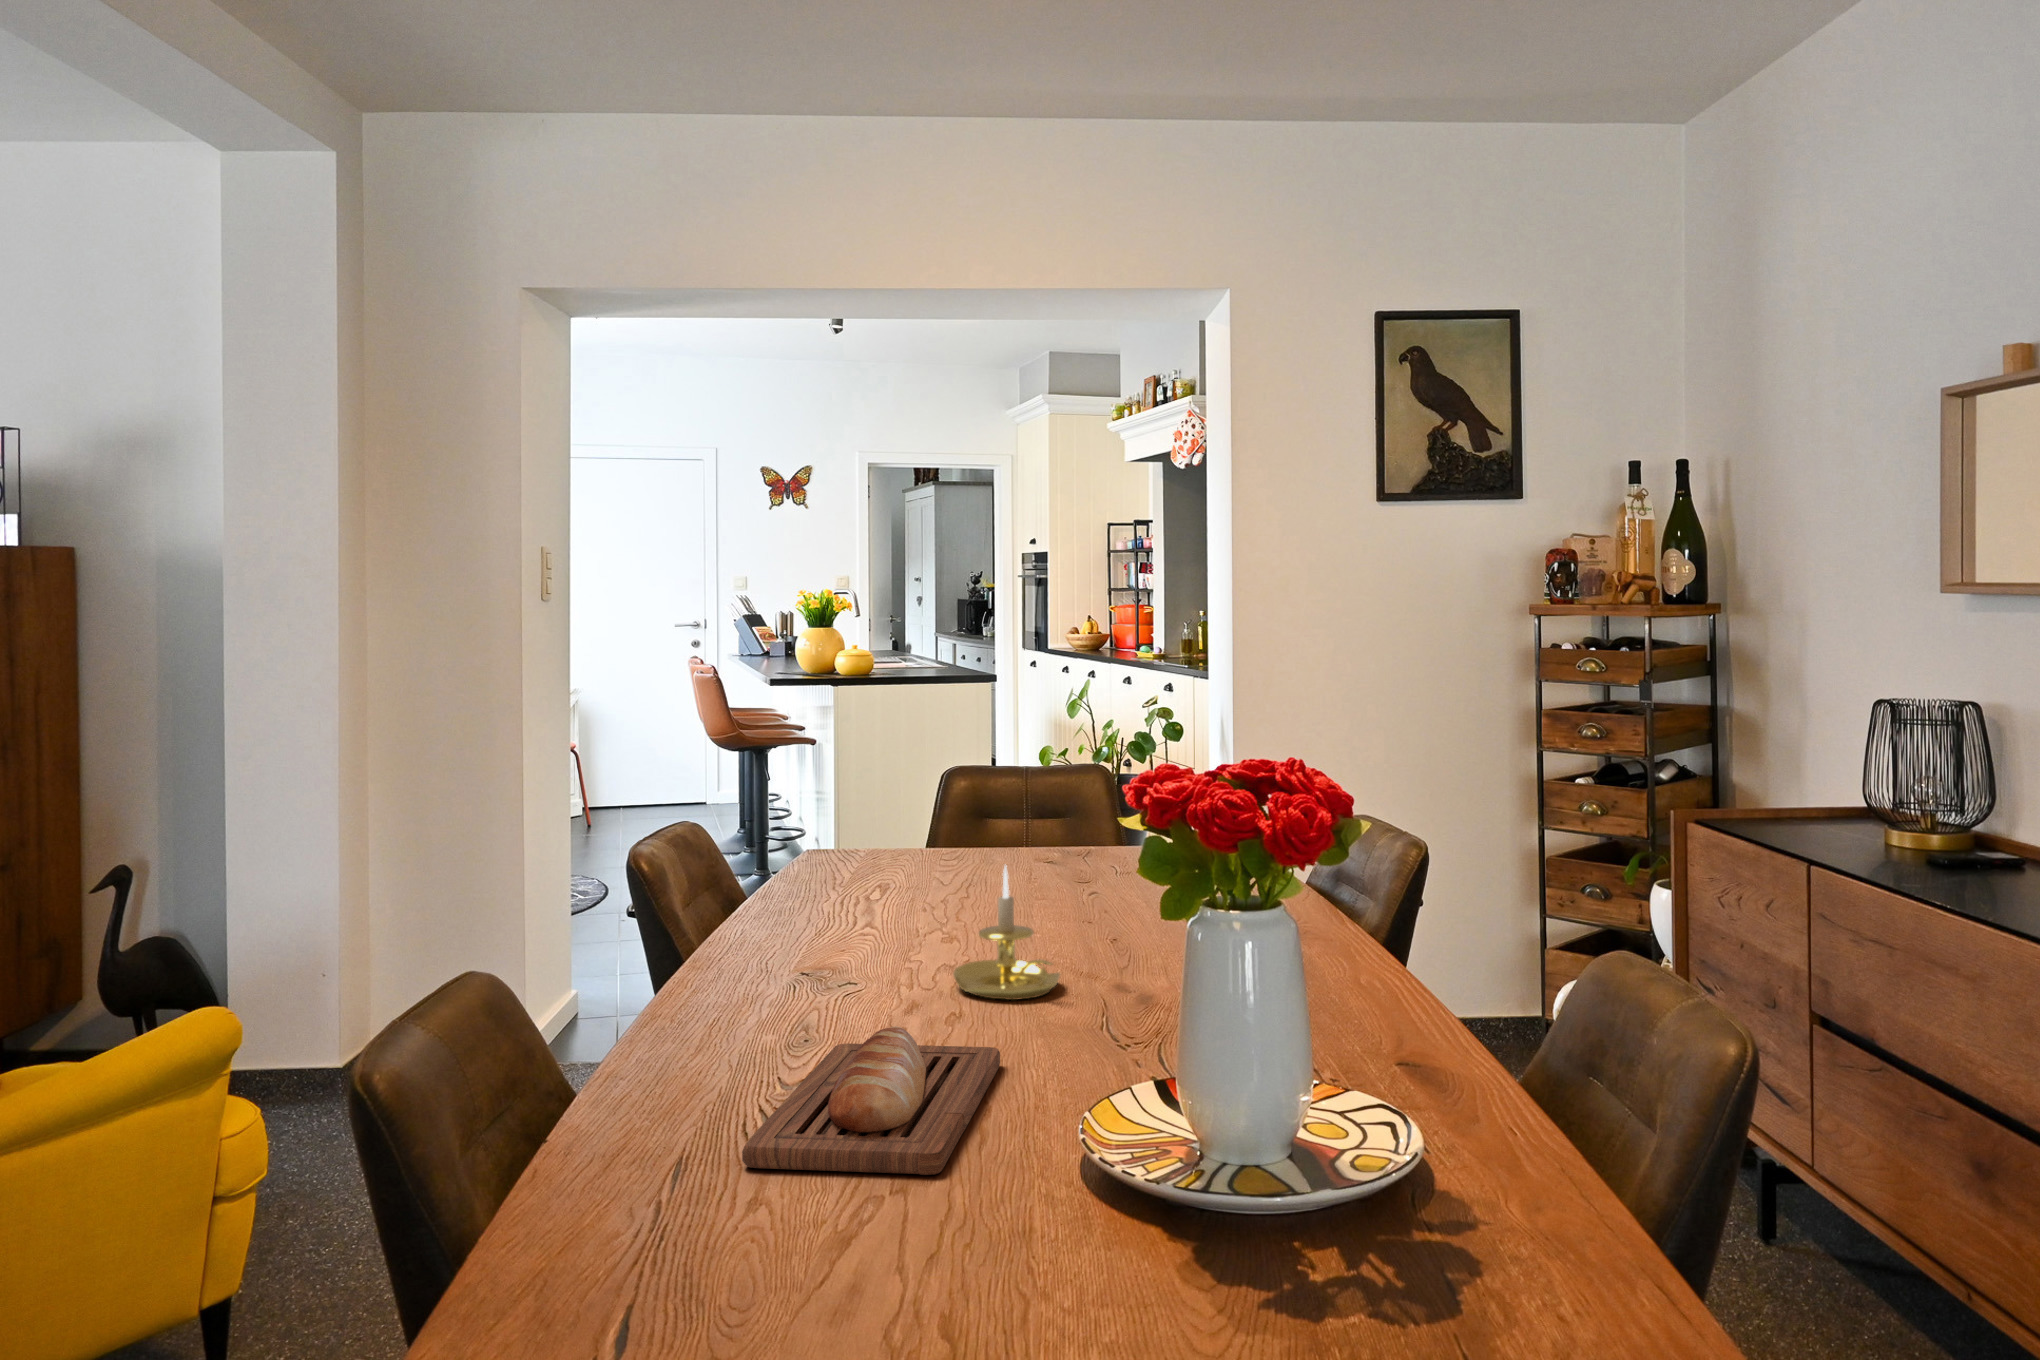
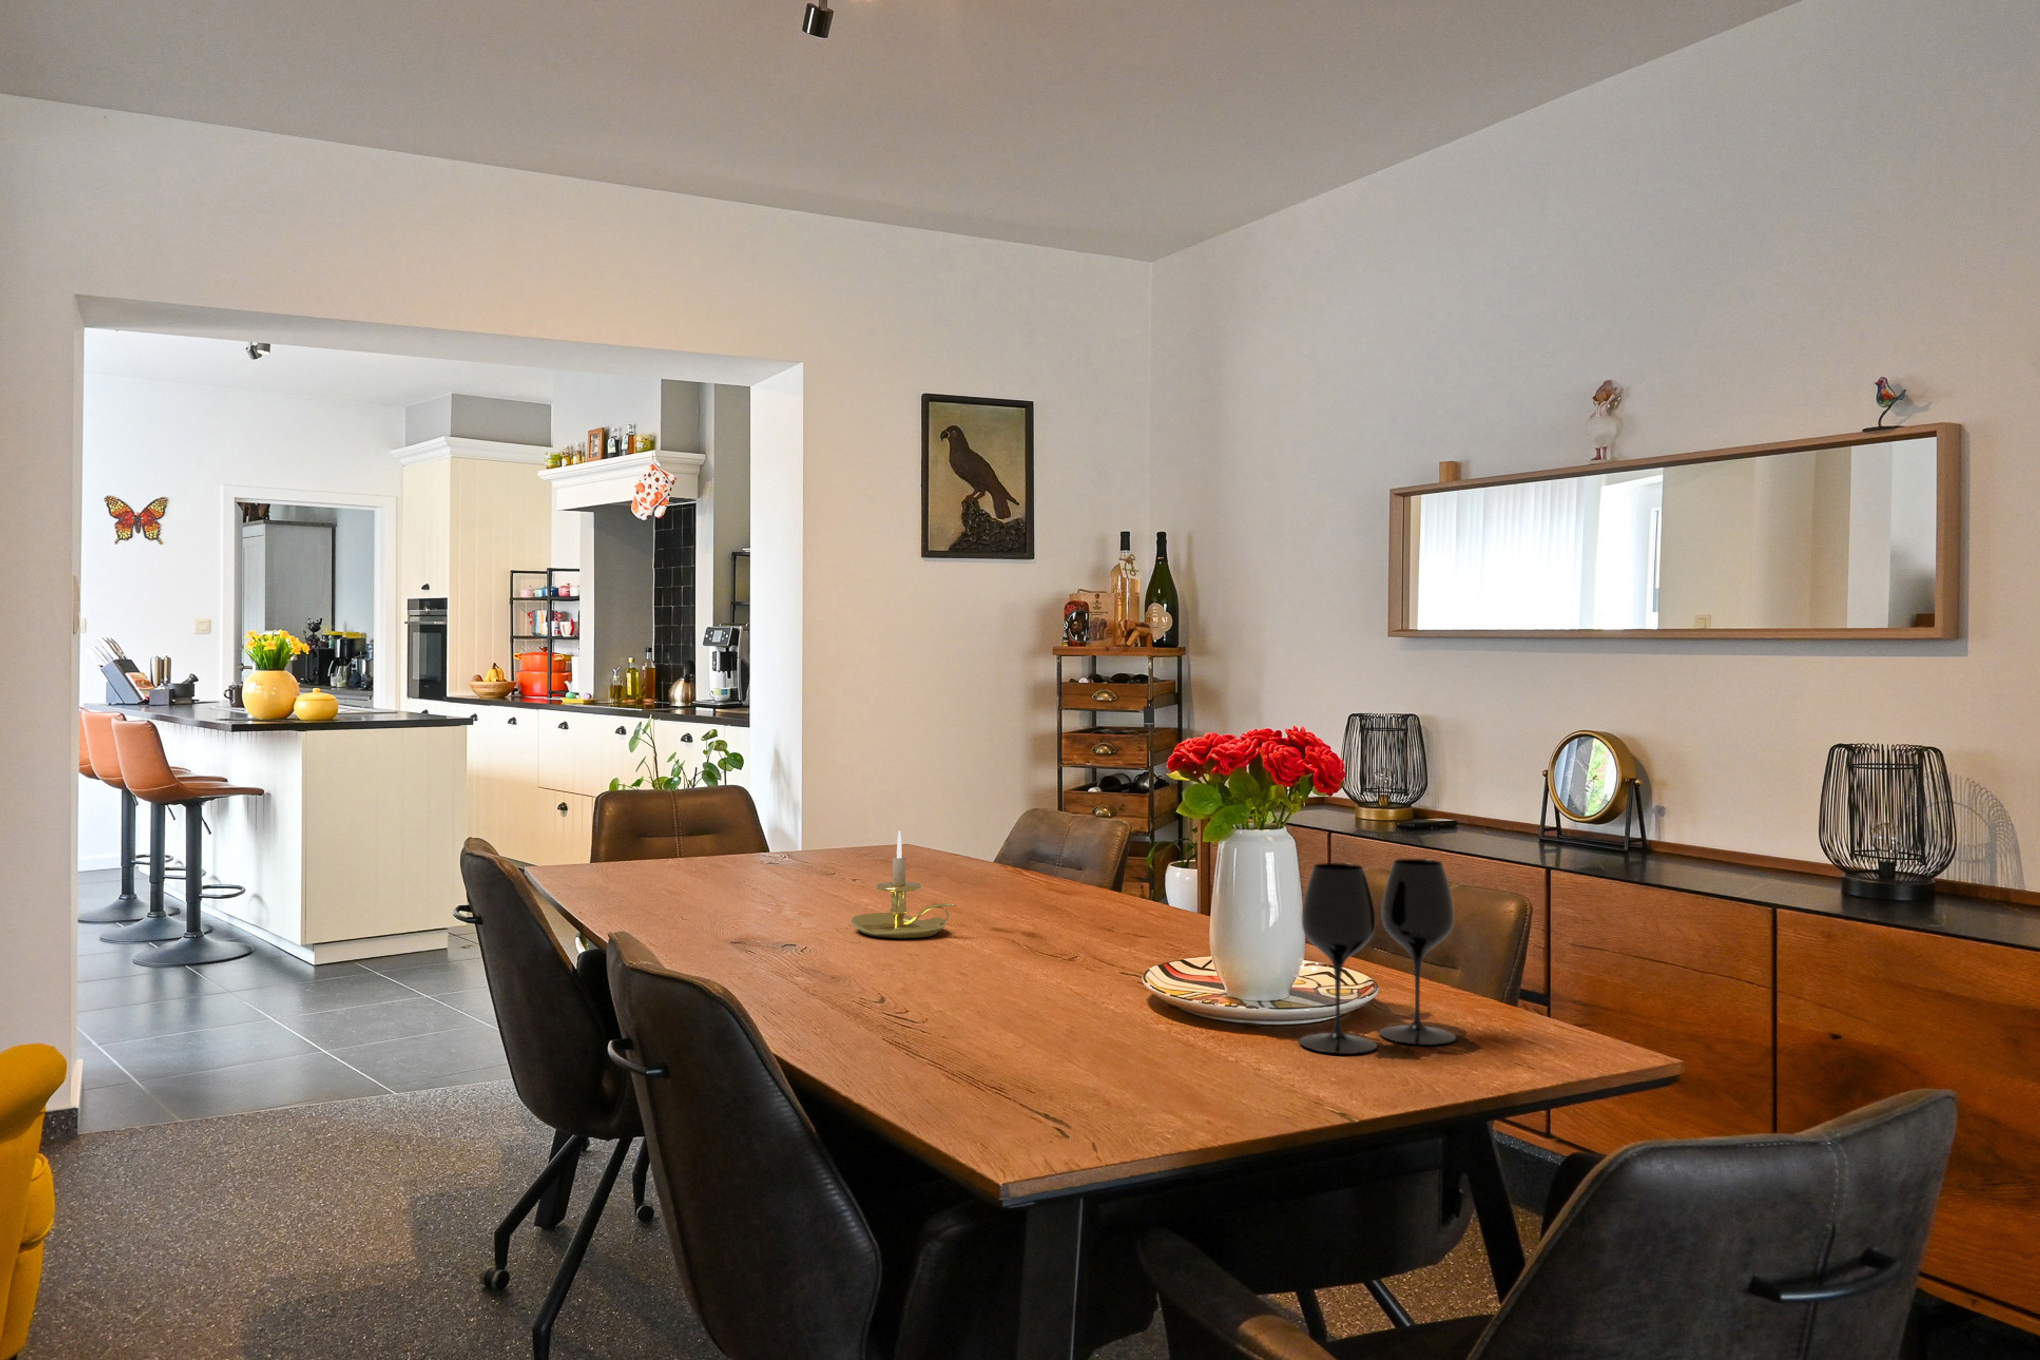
wine glass: none [1167,1003,1436,1313] -> present [1299,859,1456,1054]
bread loaf: present [742,1026,1000,1175] -> none [861,942,1067,1033]

